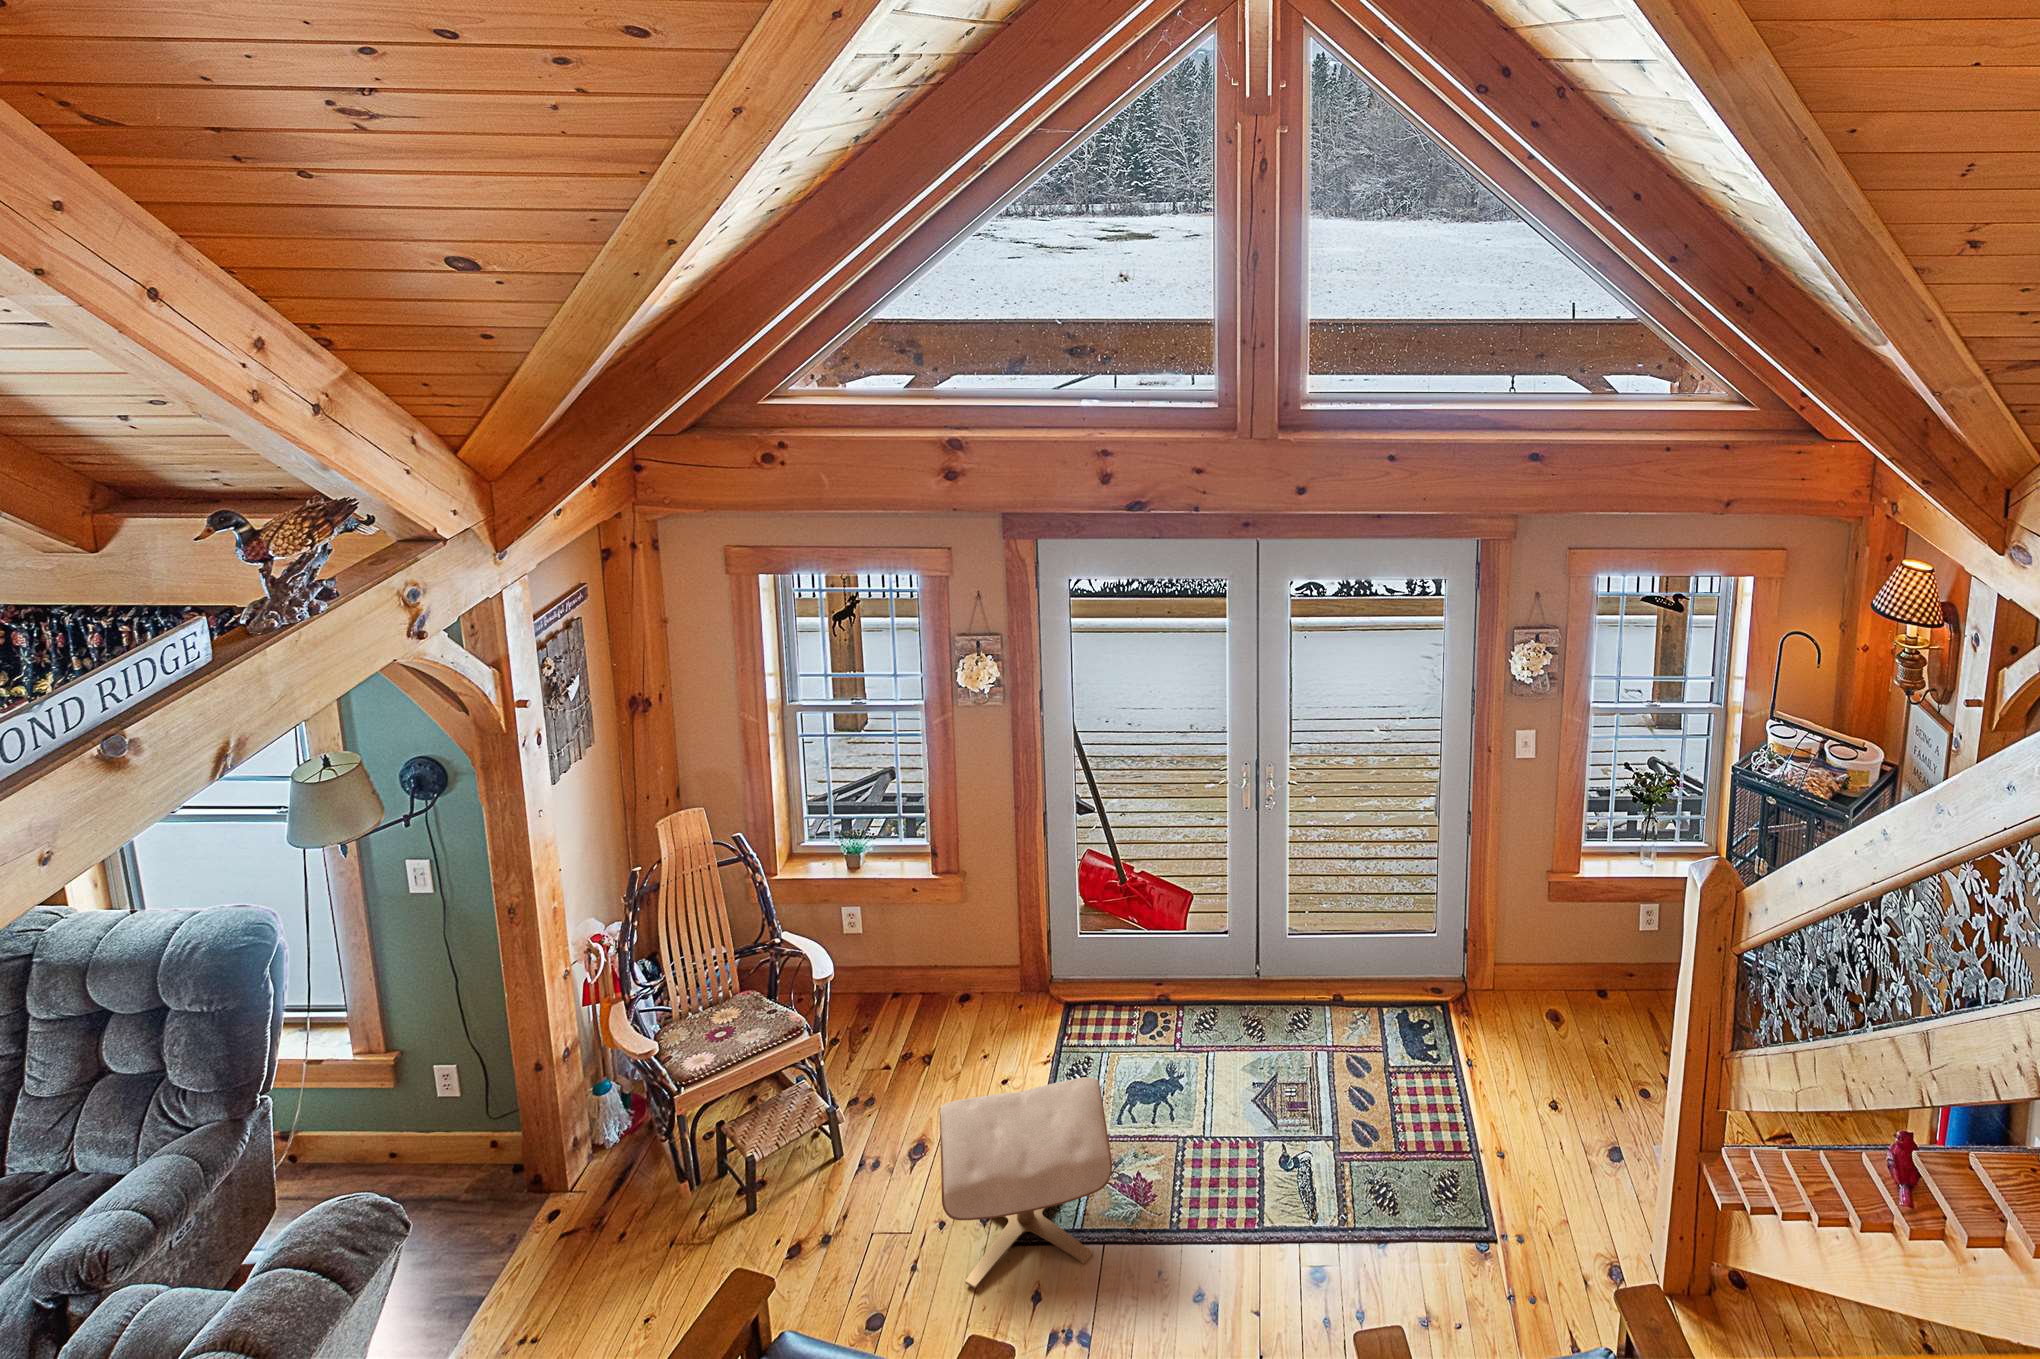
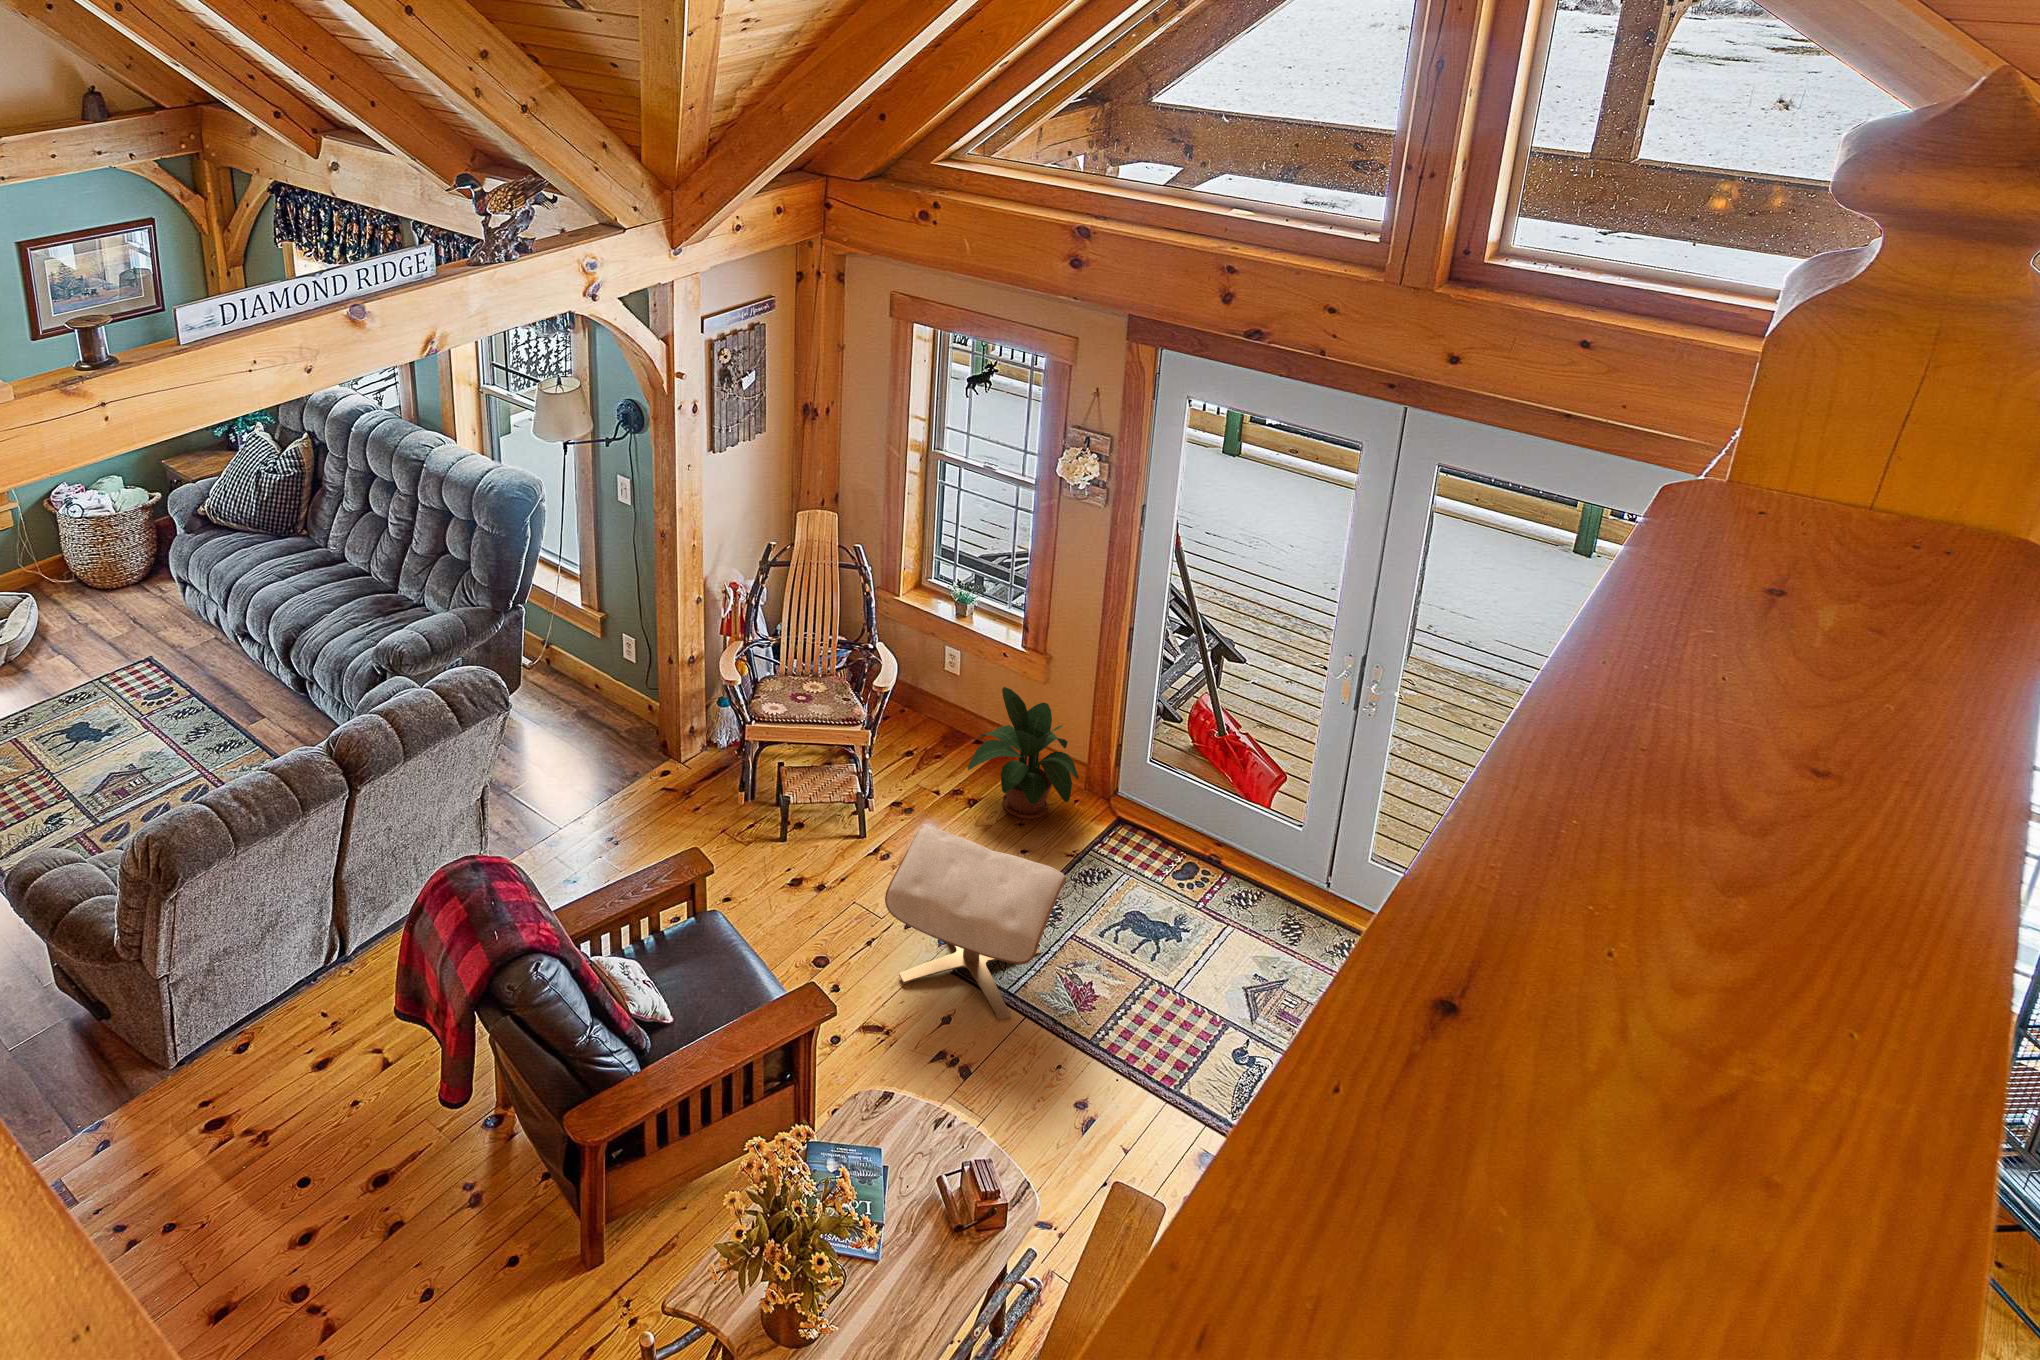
potted plant: none [919,921,1035,1052] -> present [968,687,1079,819]

